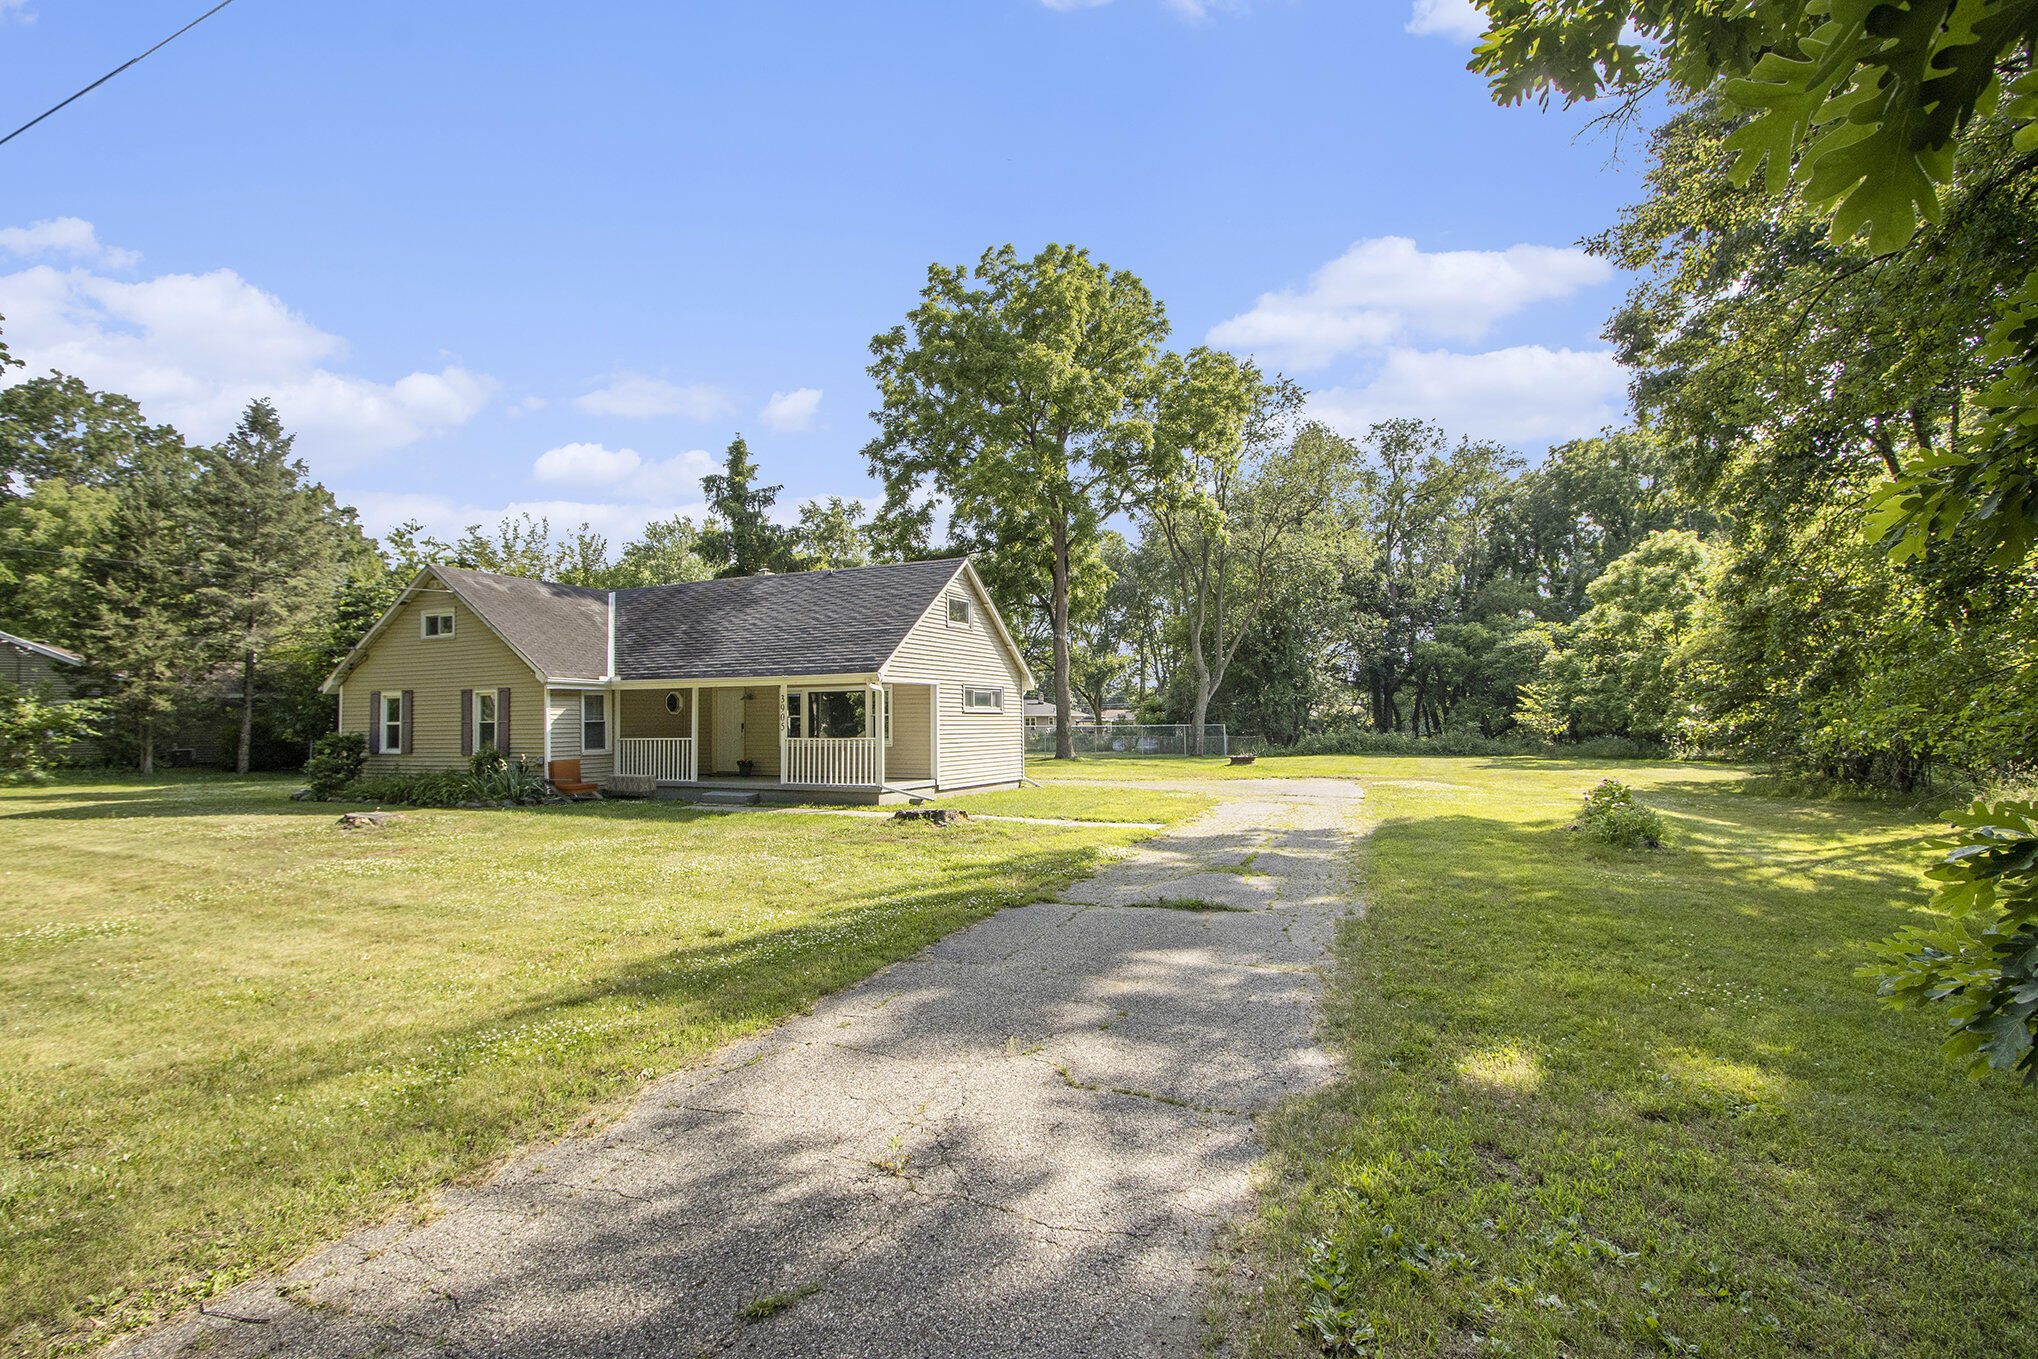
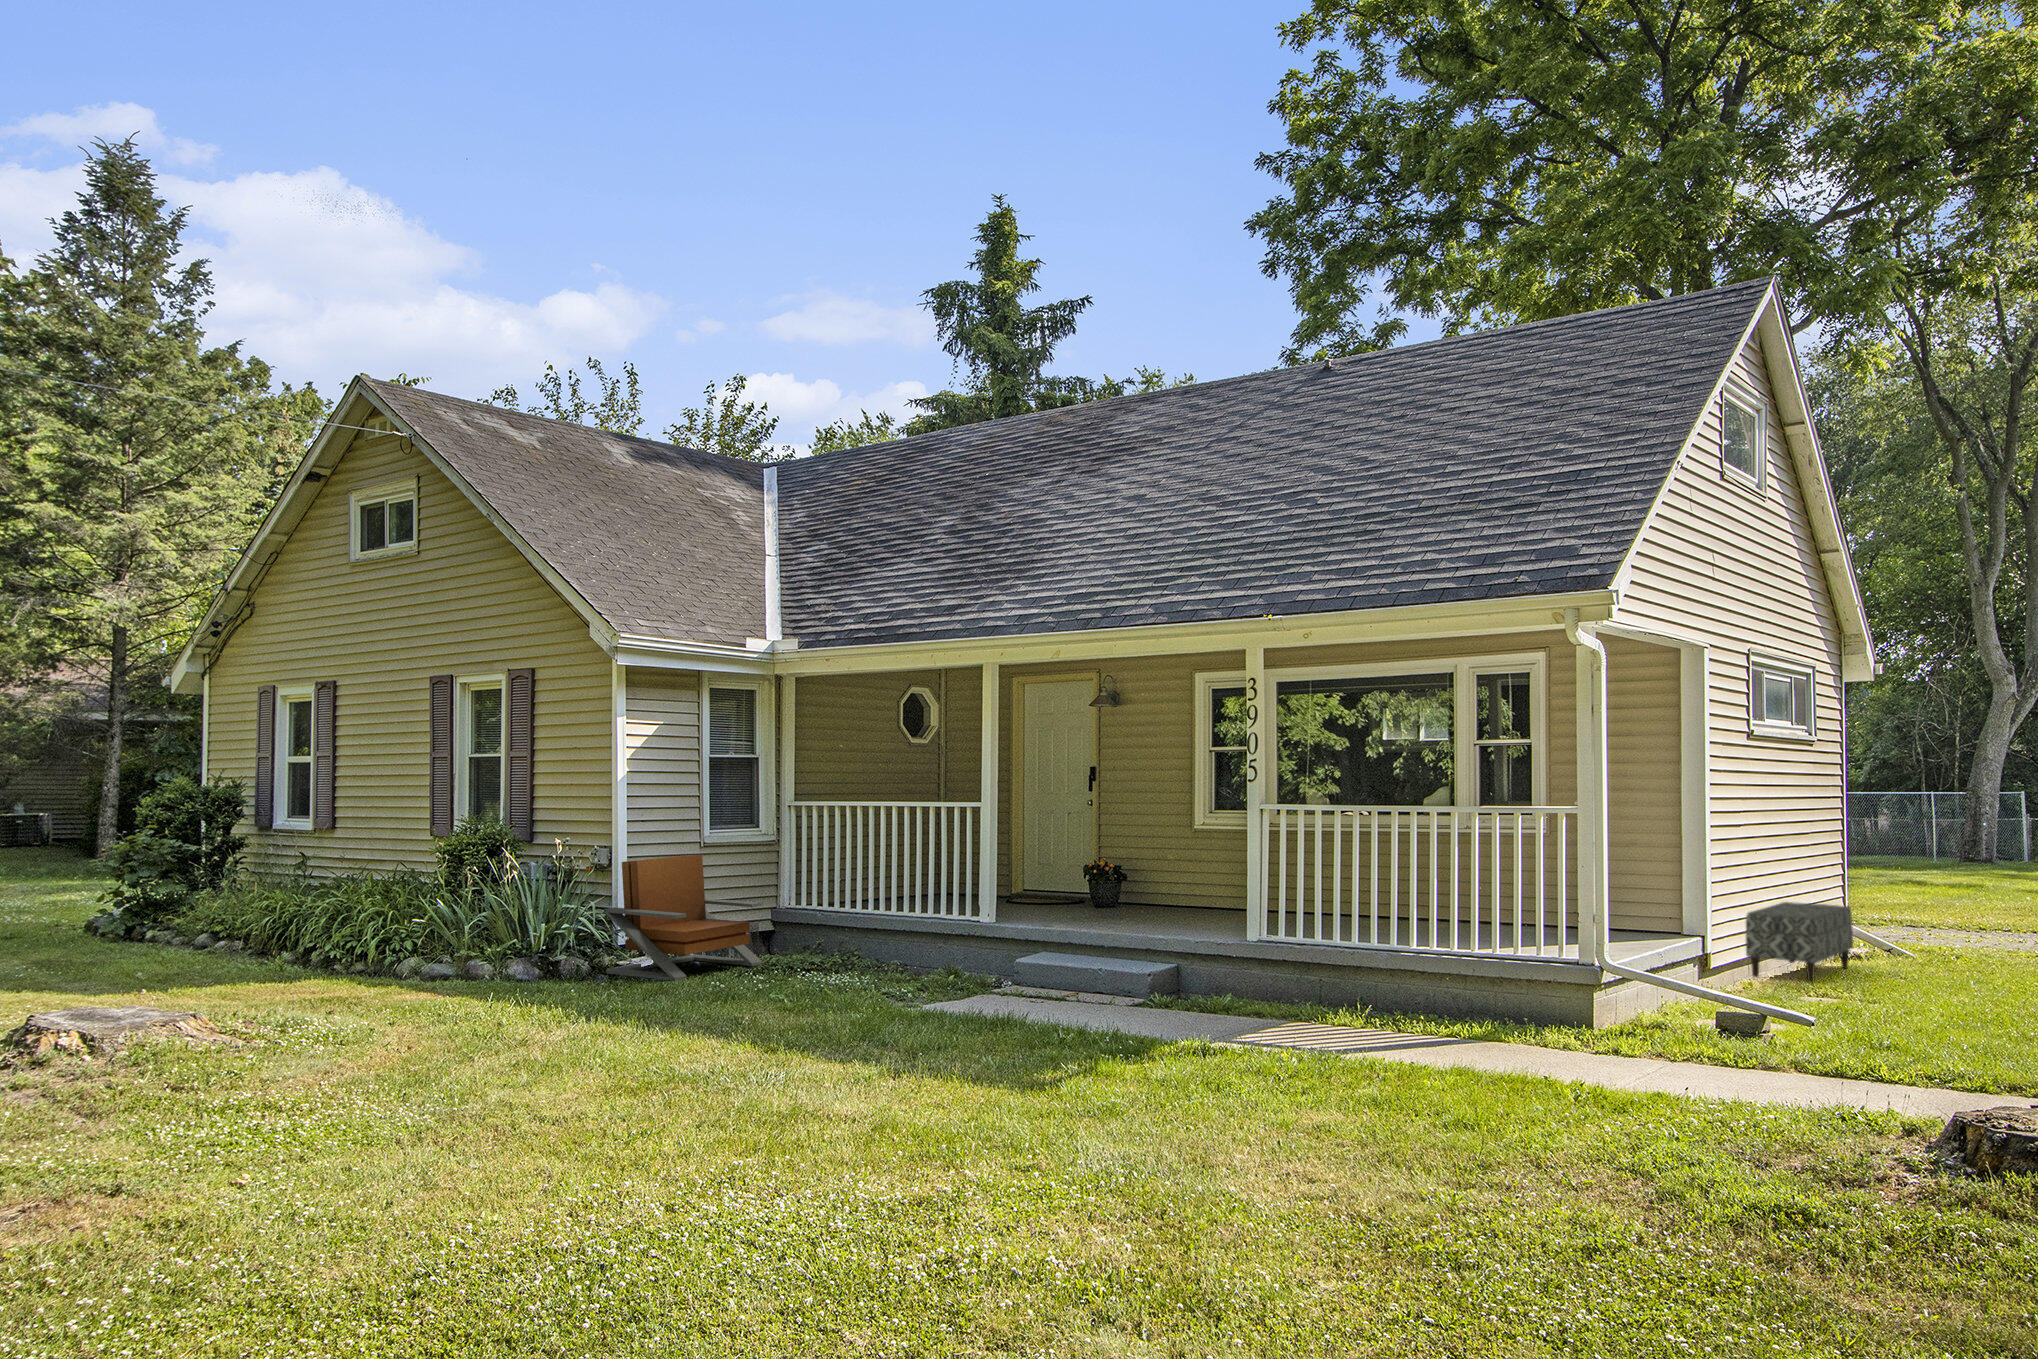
bench: present [606,774,656,798] -> present [1746,902,1853,983]

